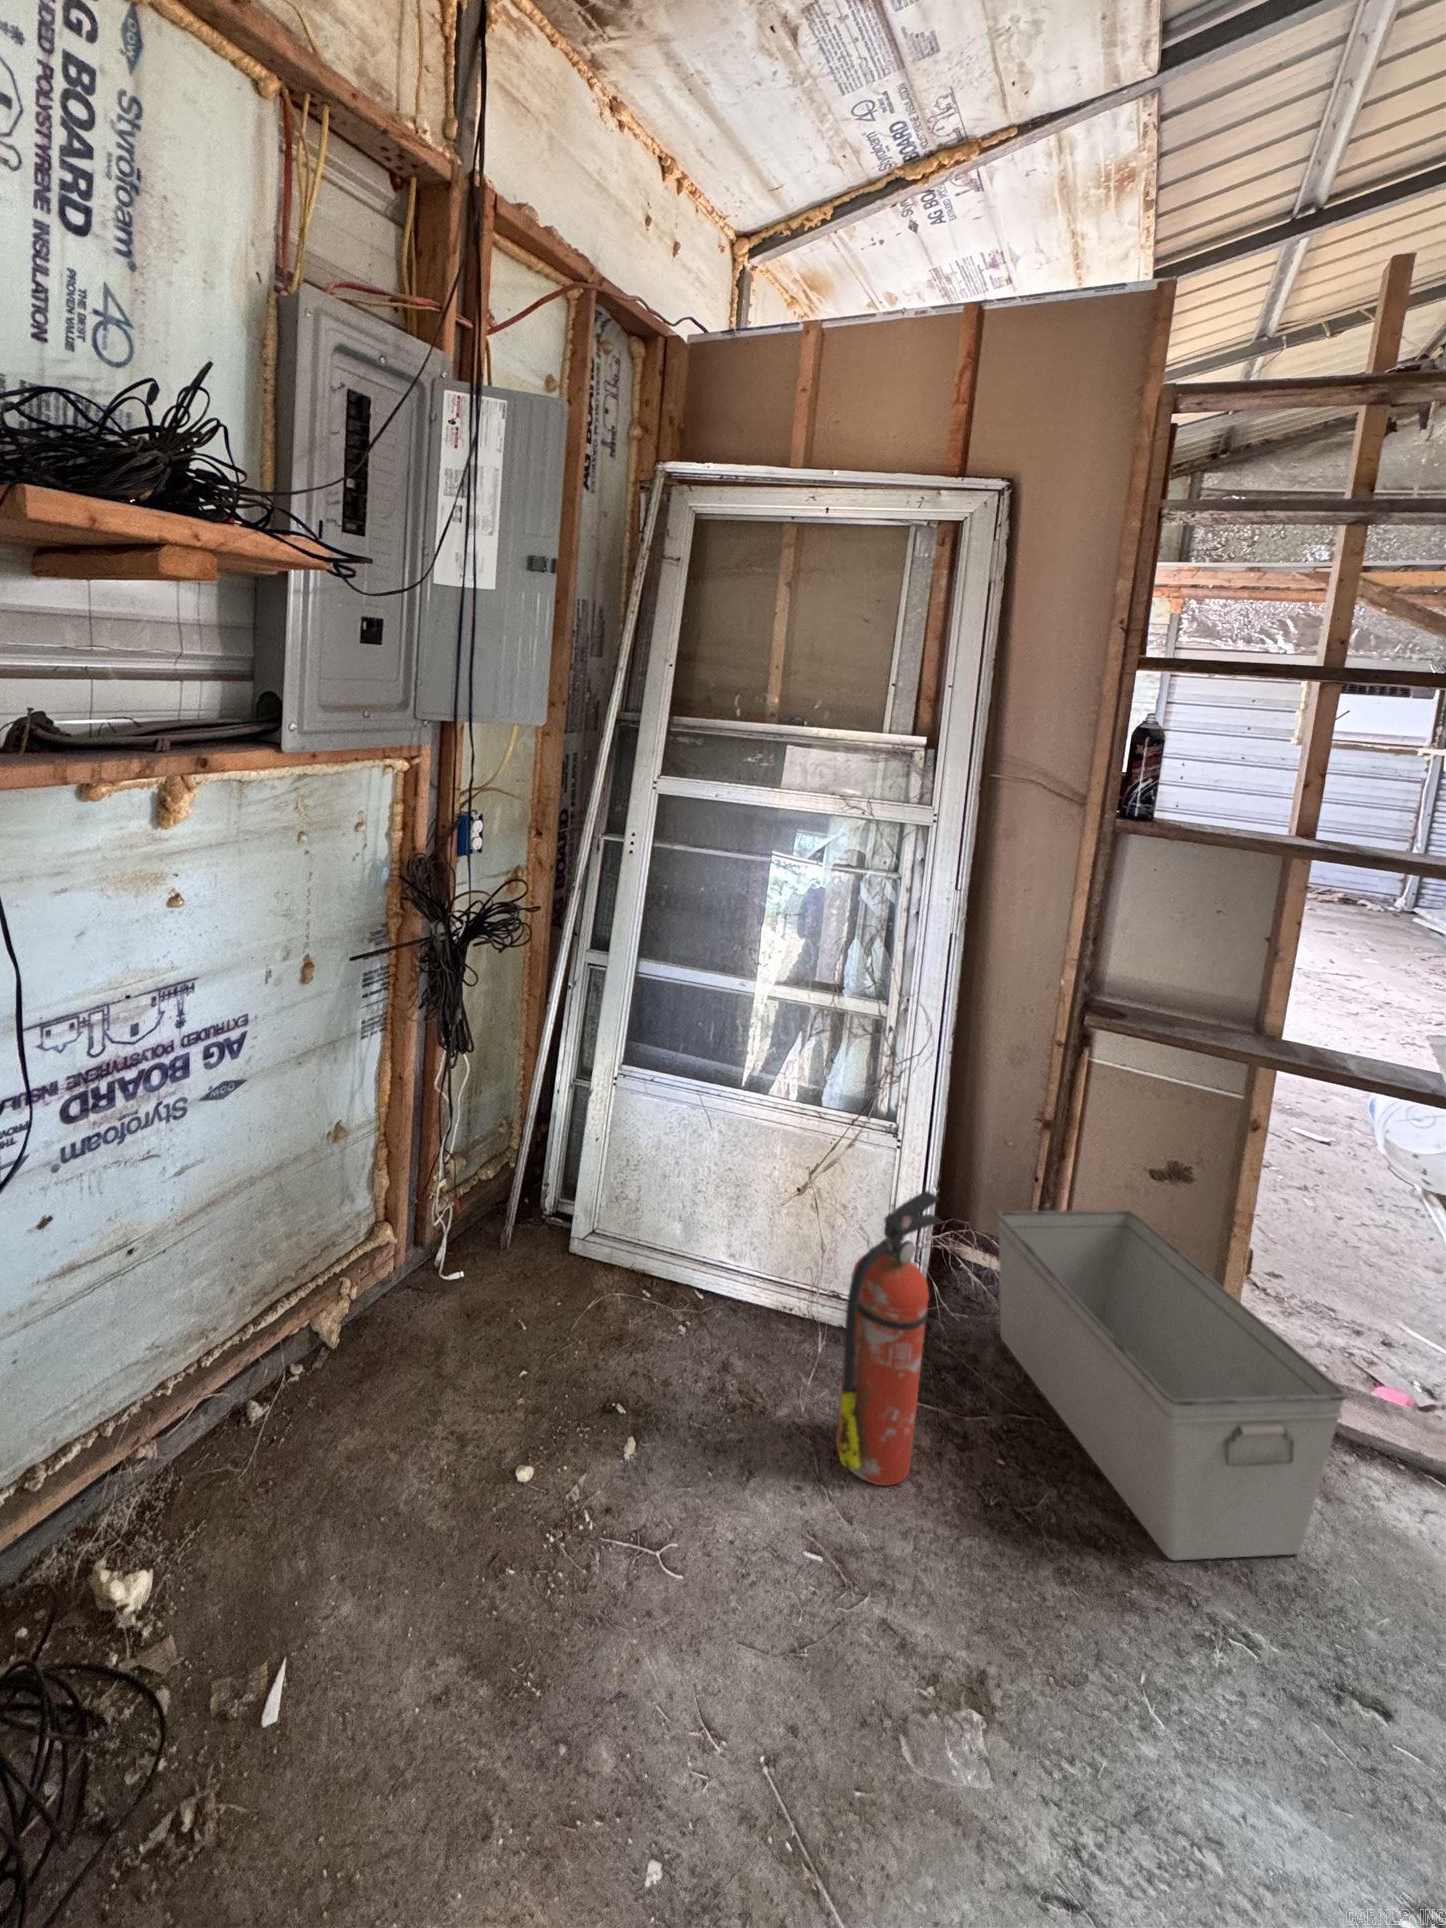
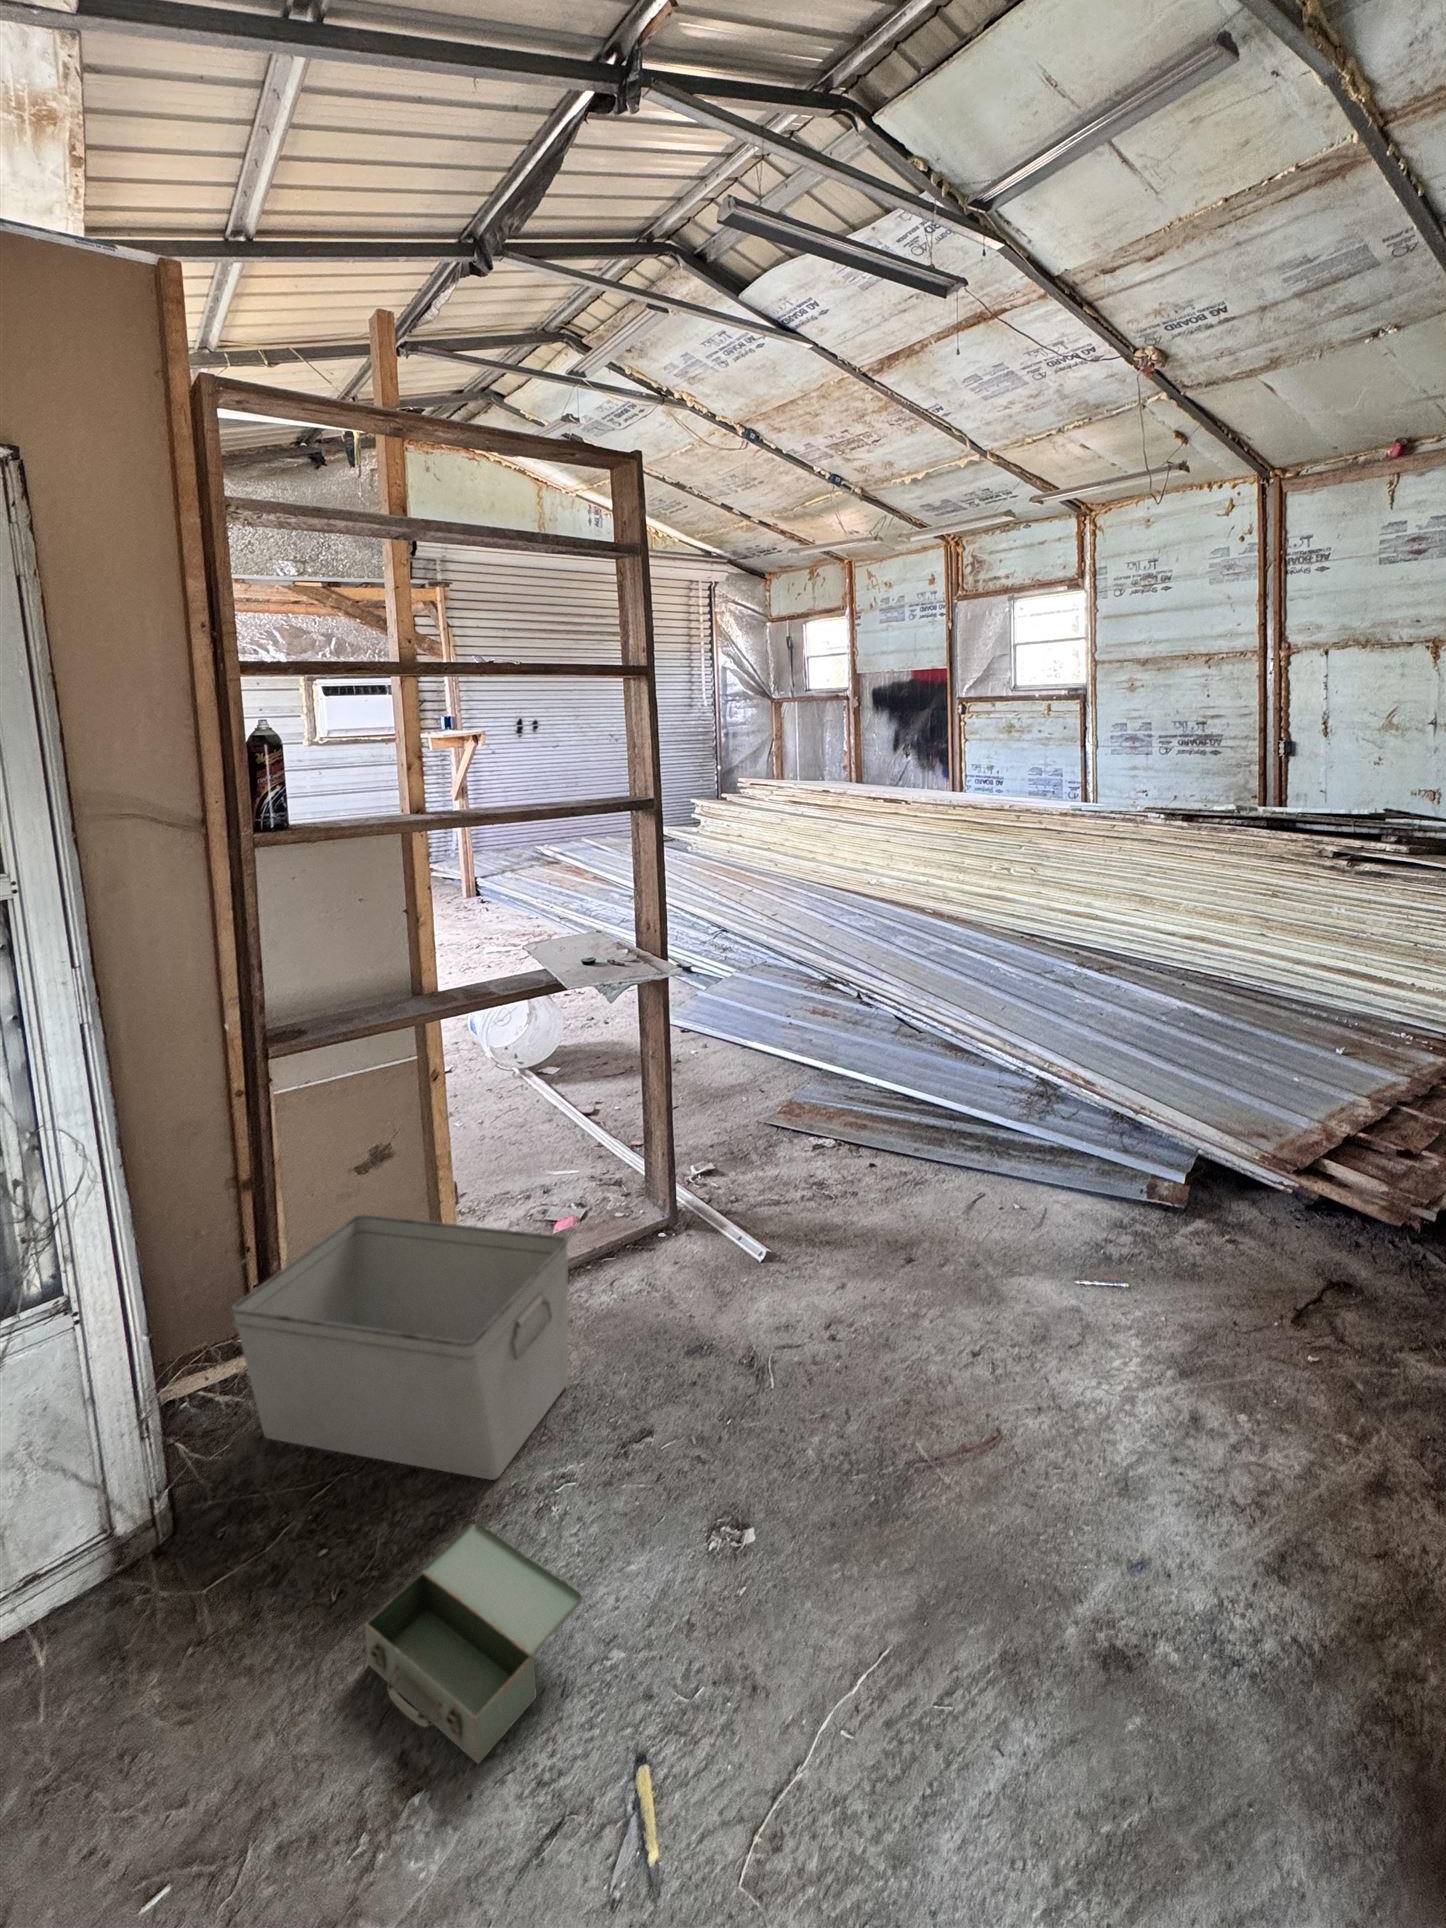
fire extinguisher: present [836,1191,941,1485] -> none [90,1332,234,1753]
toolbox: none [991,1540,1193,1779] -> present [365,1523,583,1763]

